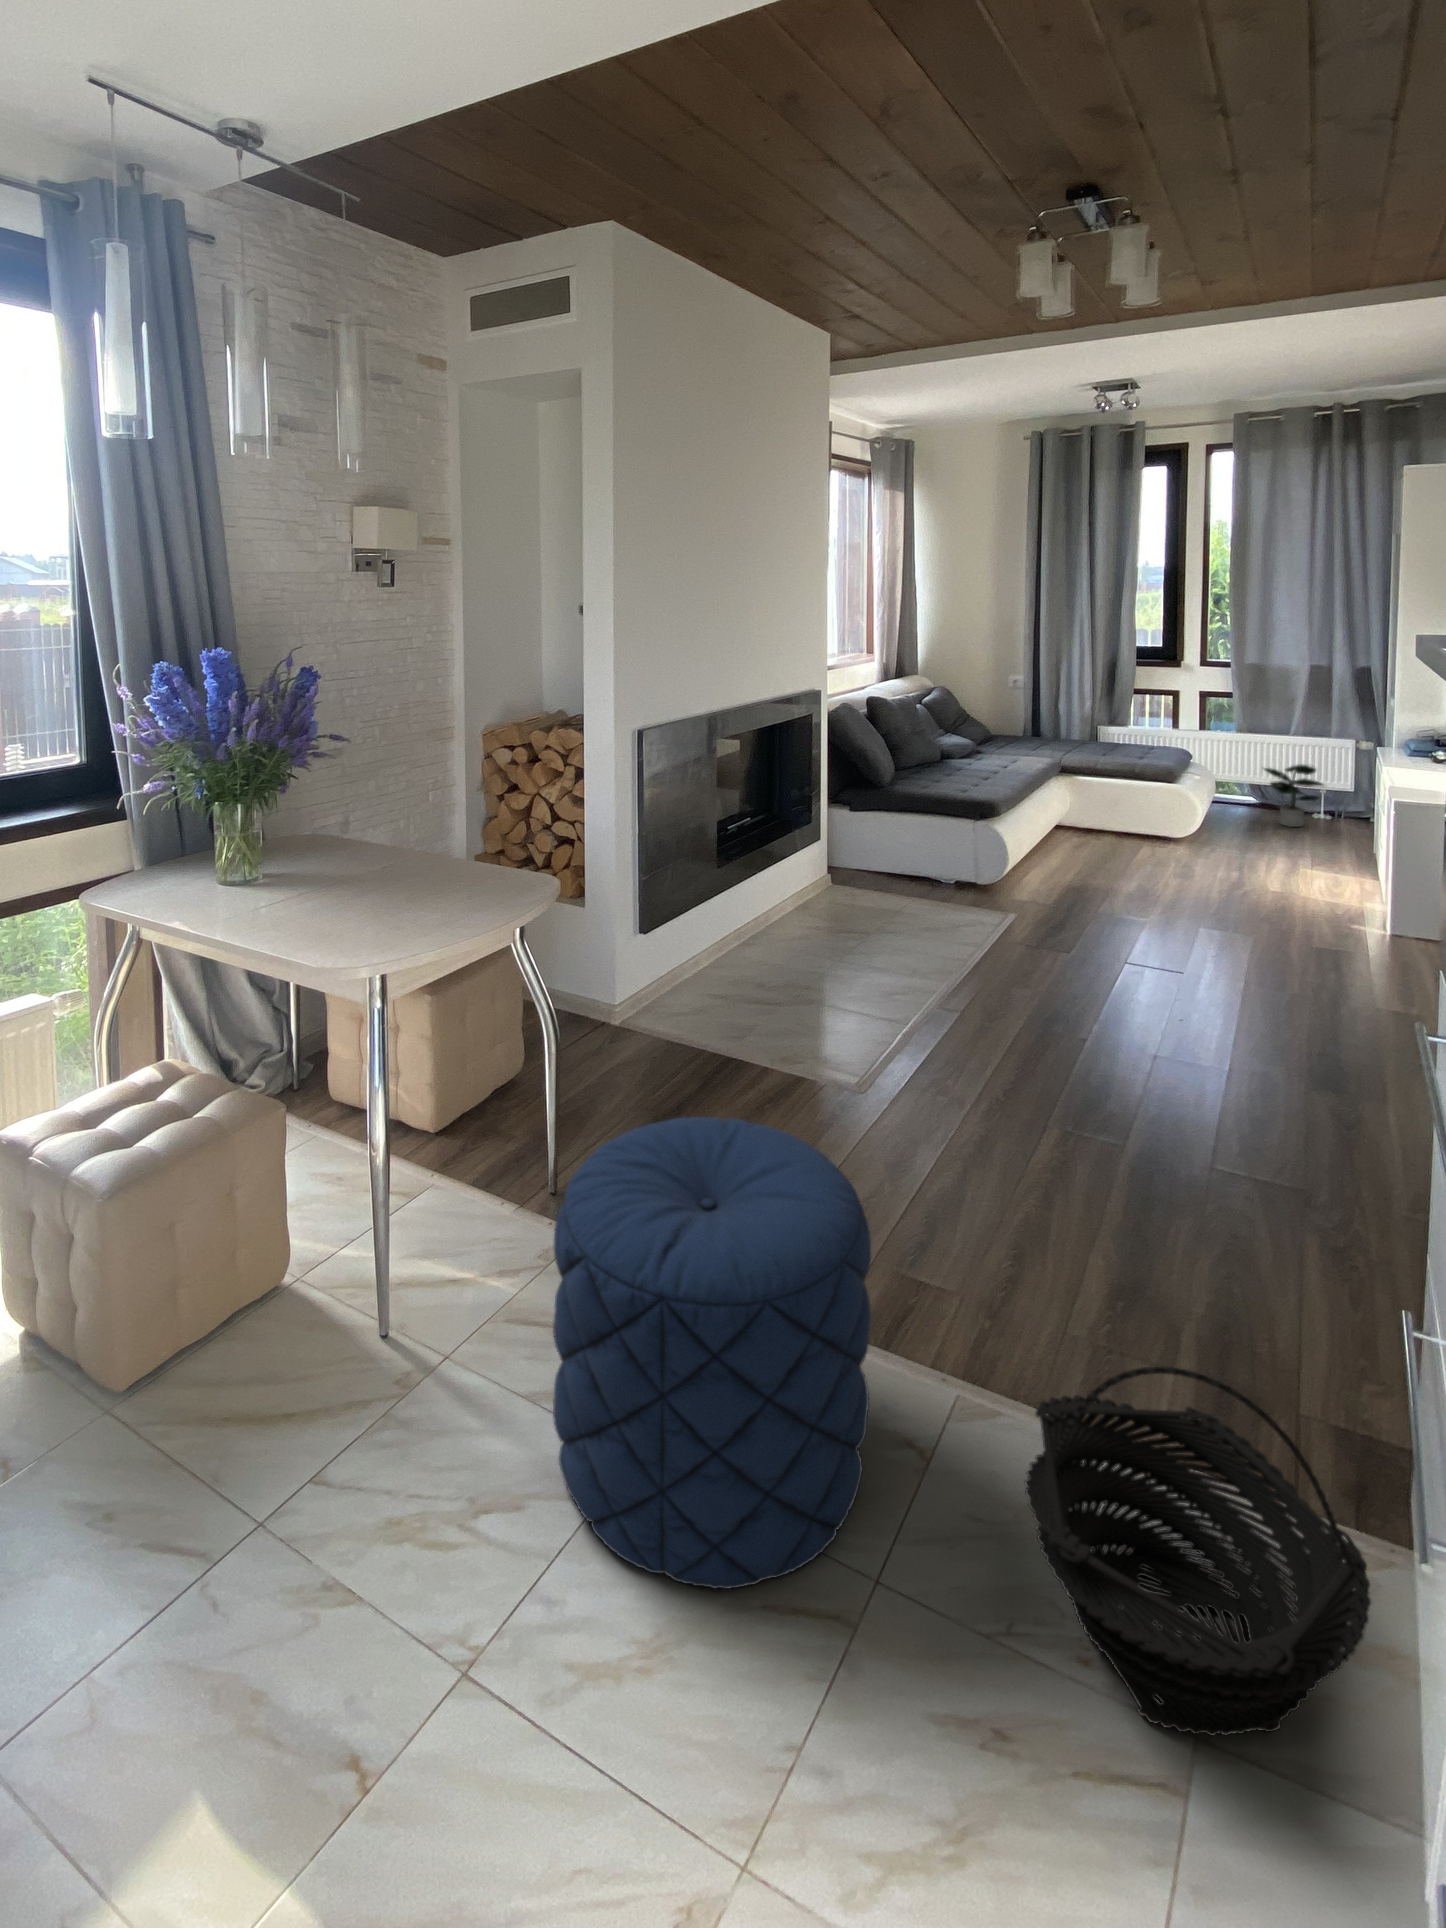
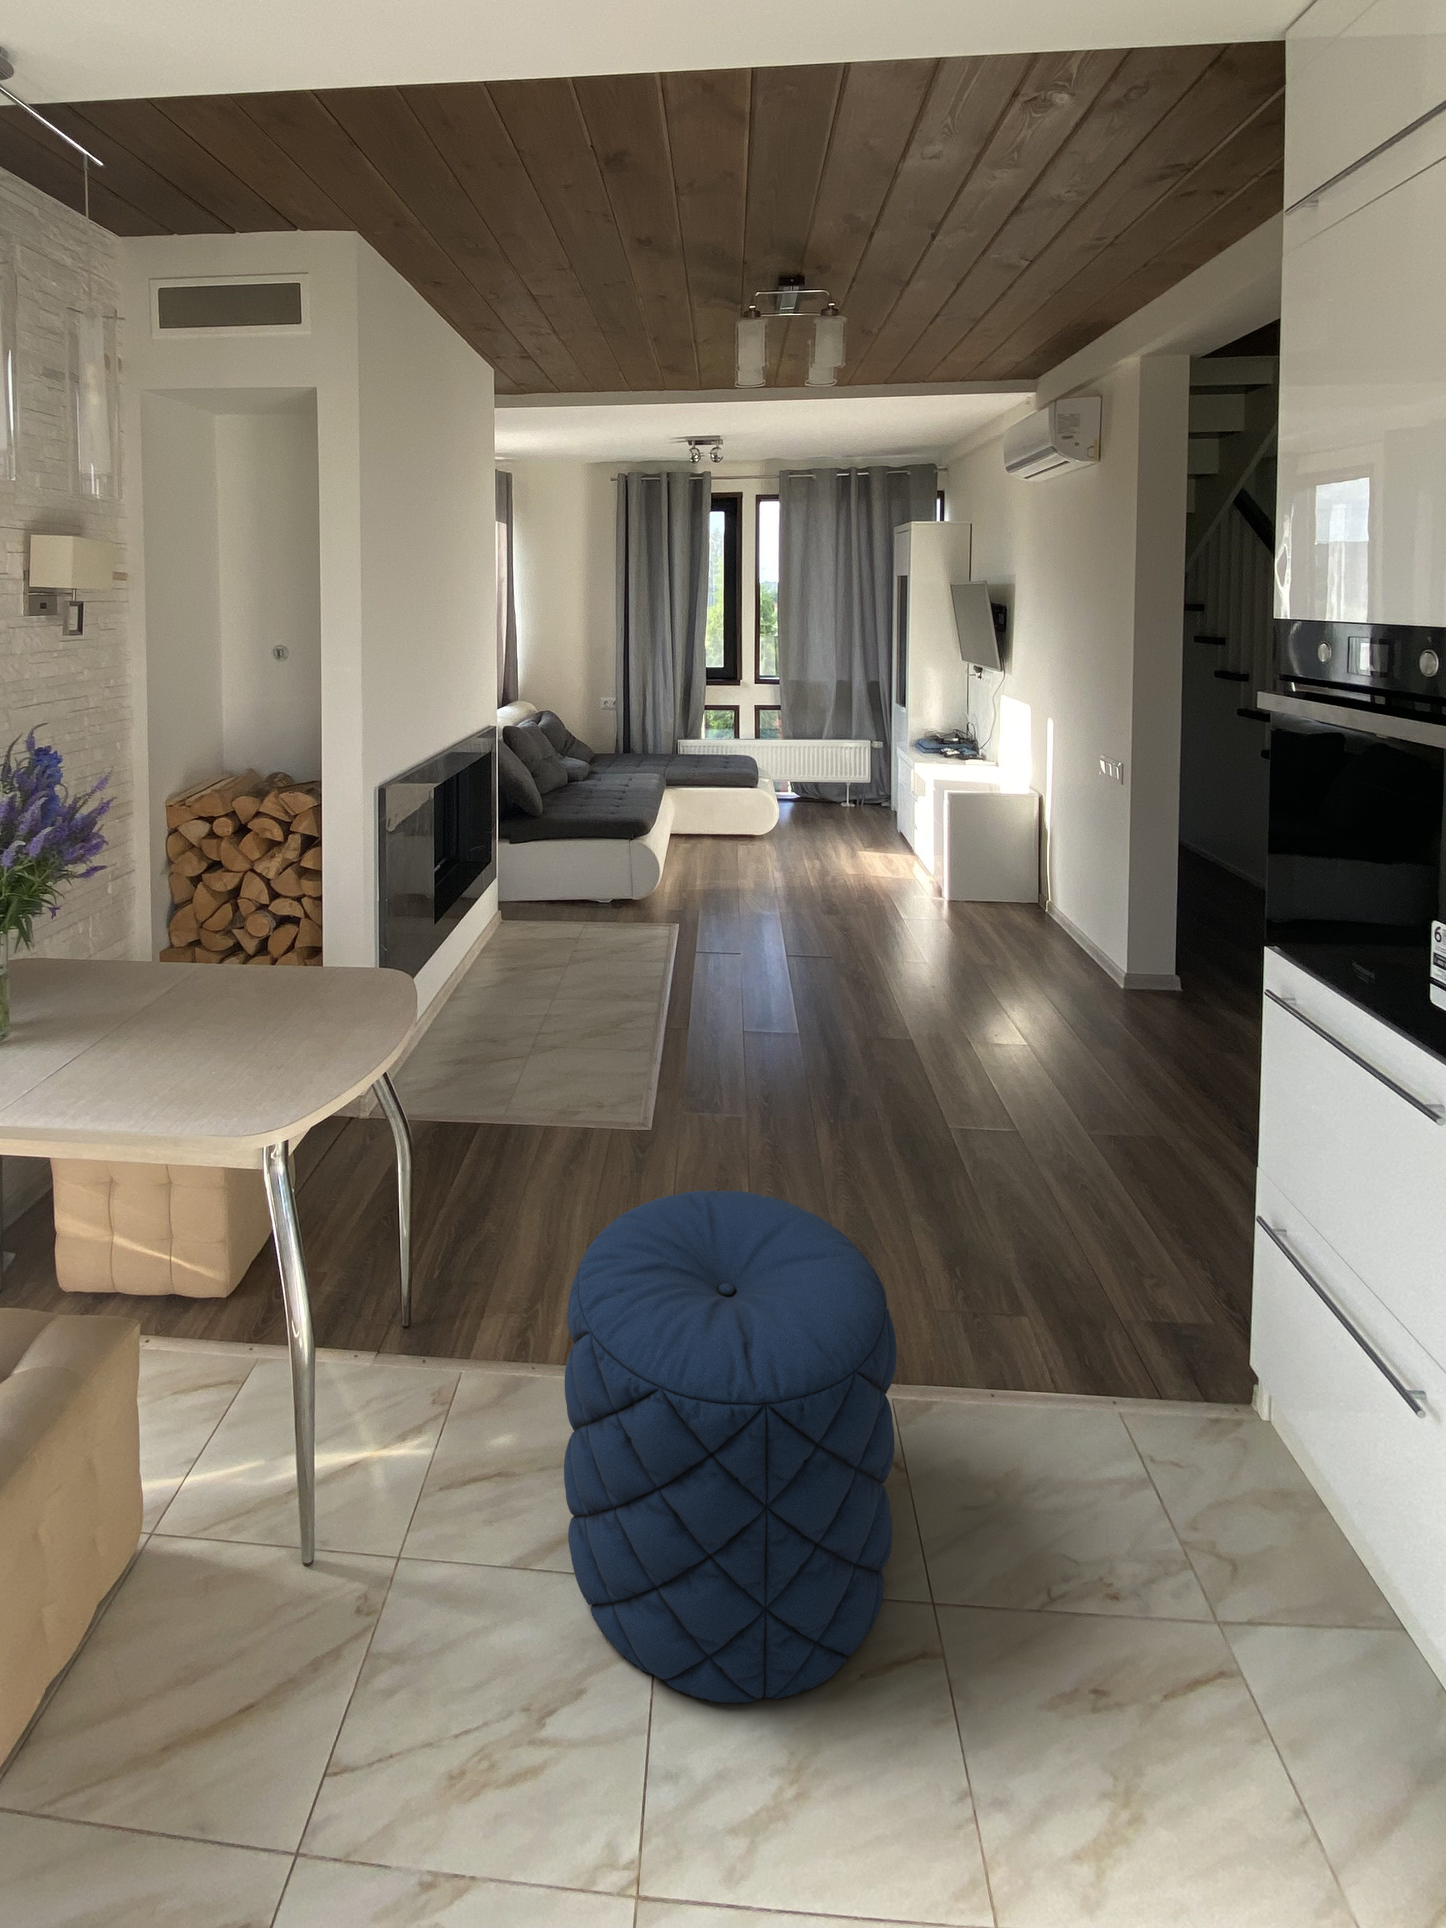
potted plant: present [1264,765,1323,827] -> none [807,764,855,817]
basket: present [1024,1366,1371,1736] -> none [1012,1309,1311,1624]

